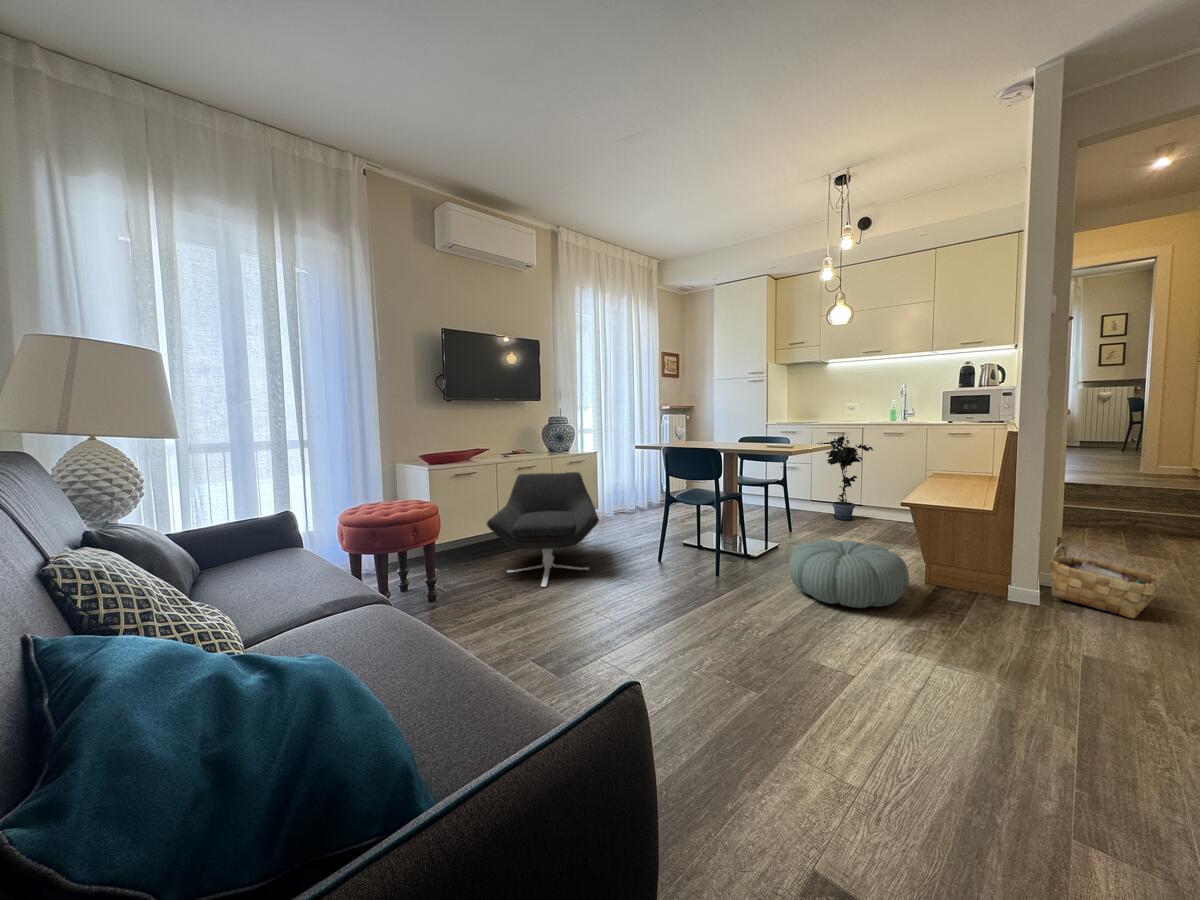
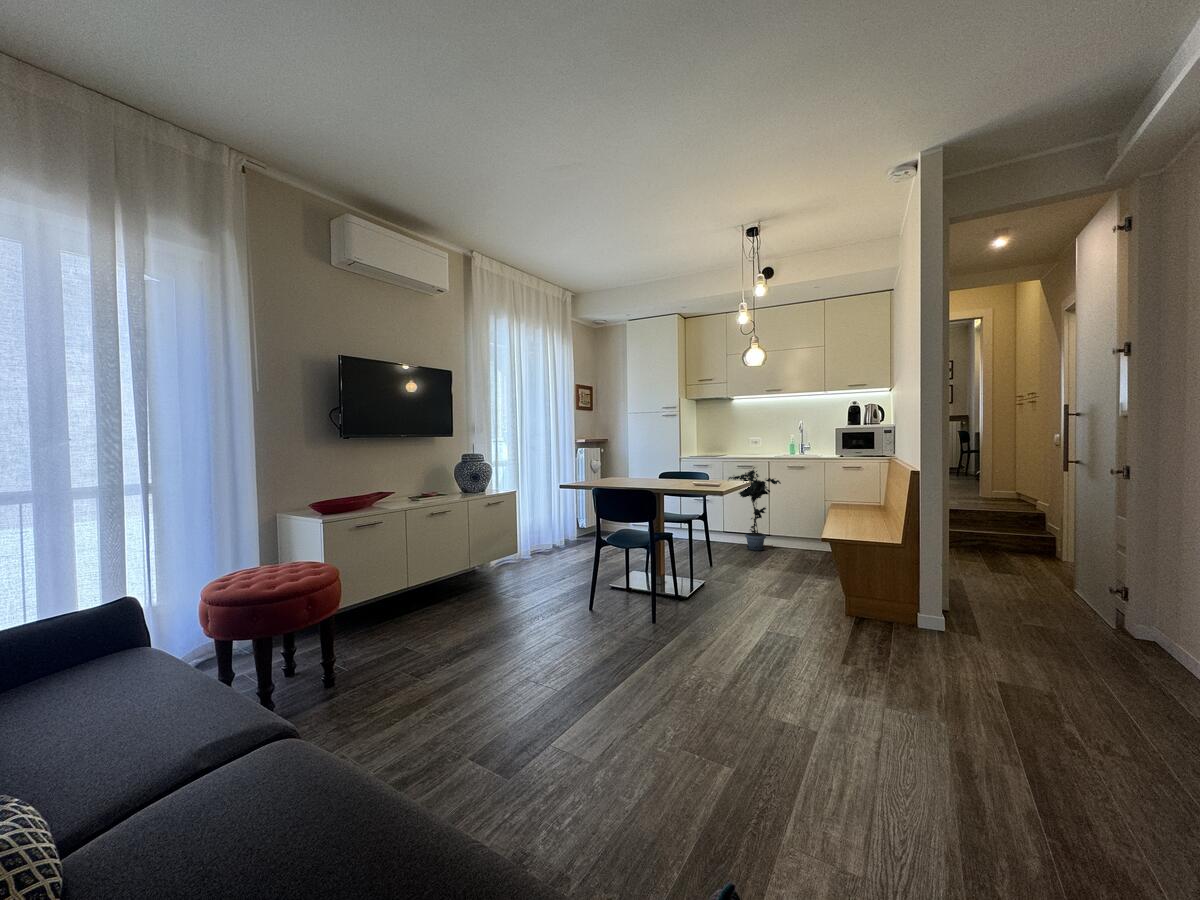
lounge chair: present [487,472,599,587] -> none [397,516,529,654]
pouf: present [790,540,909,608] -> none [726,578,839,649]
woven basket: present [1049,544,1166,618] -> none [948,571,1041,638]

